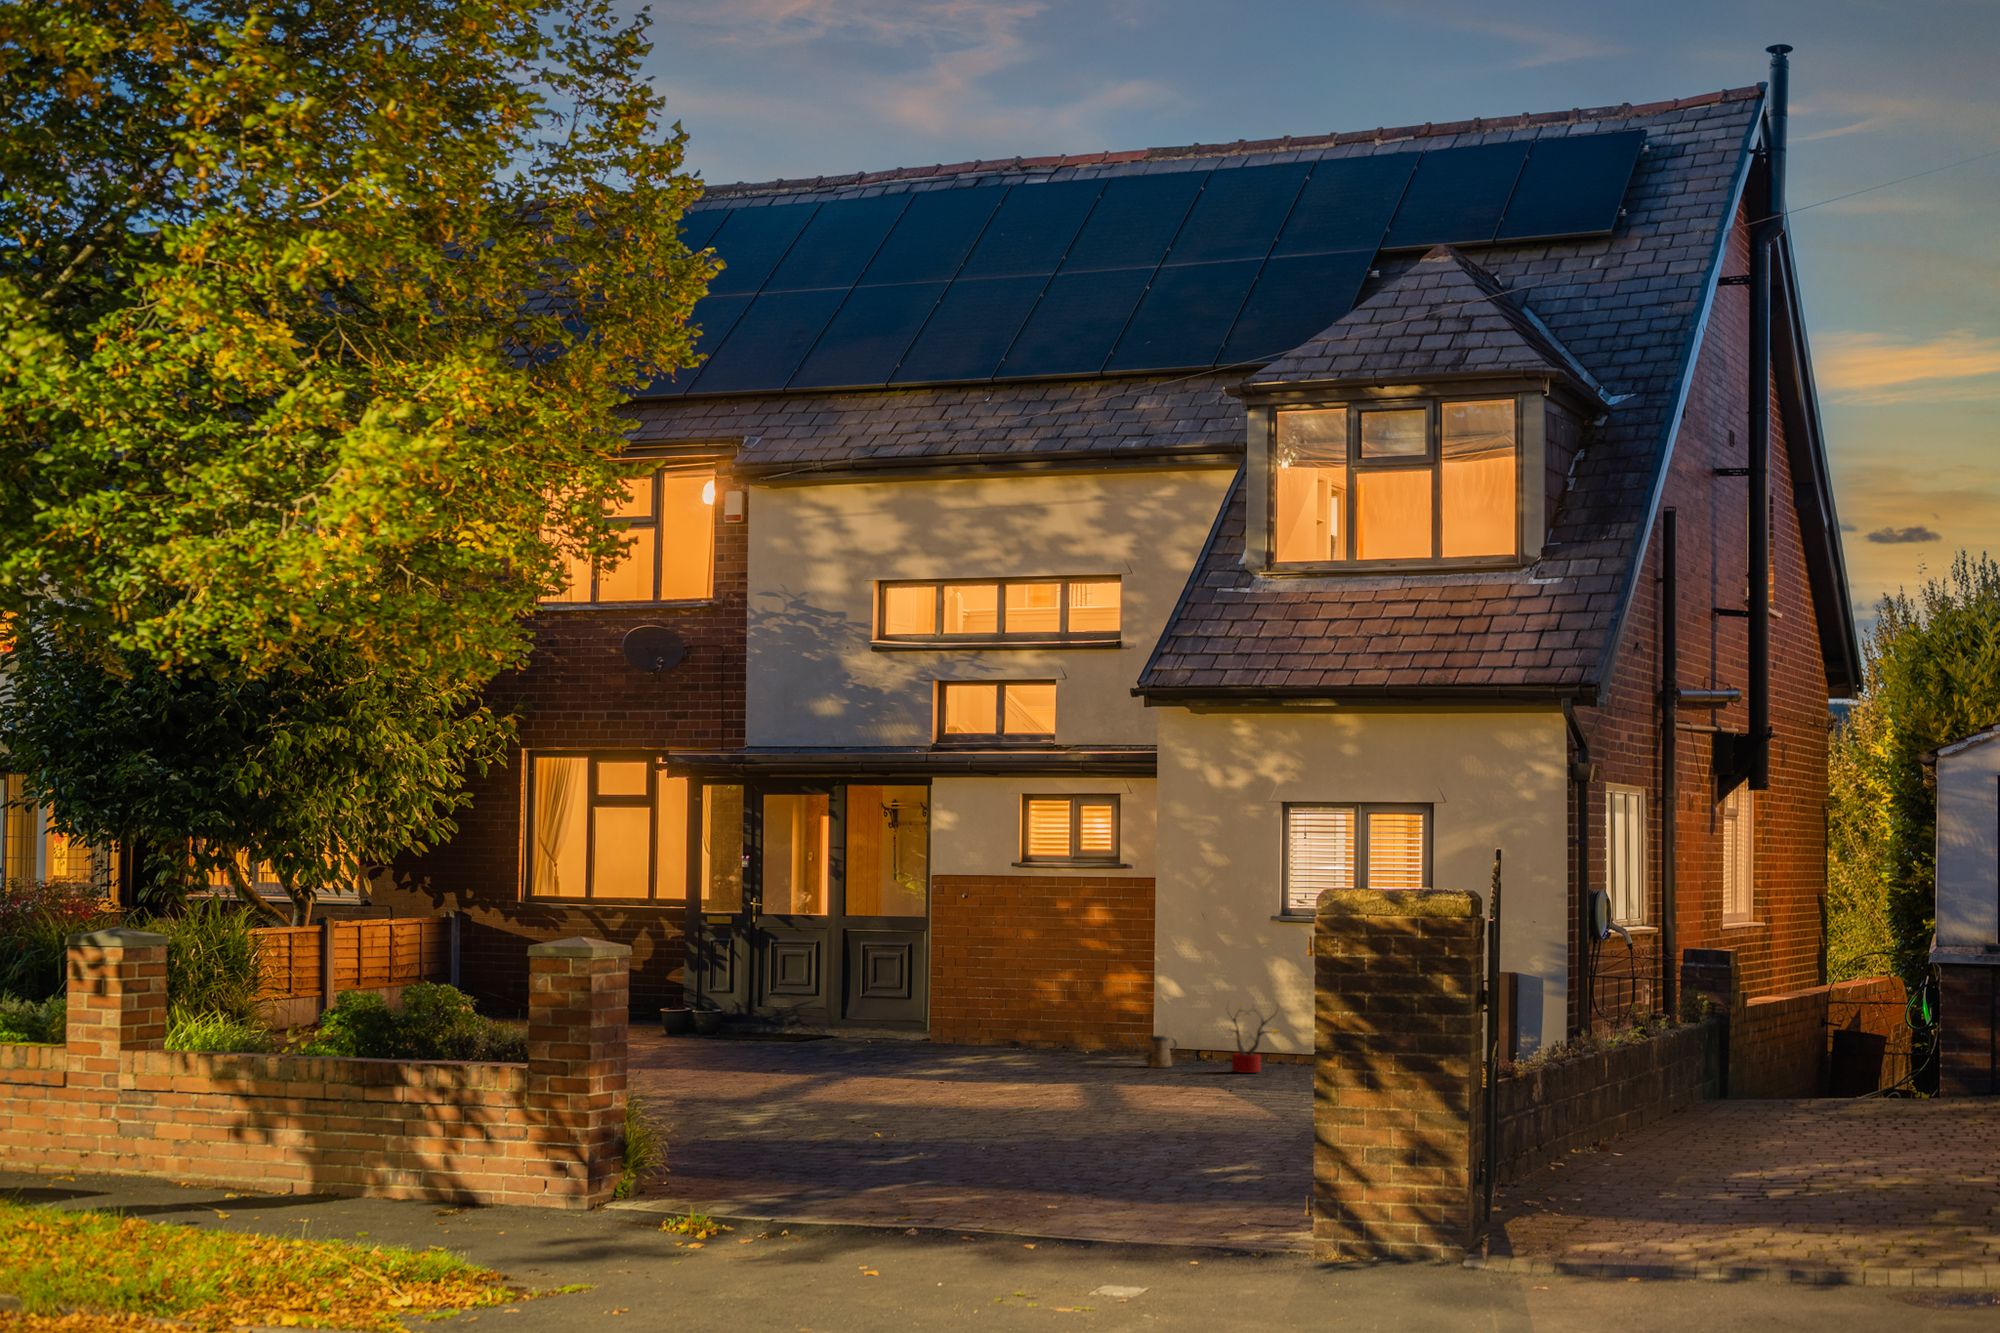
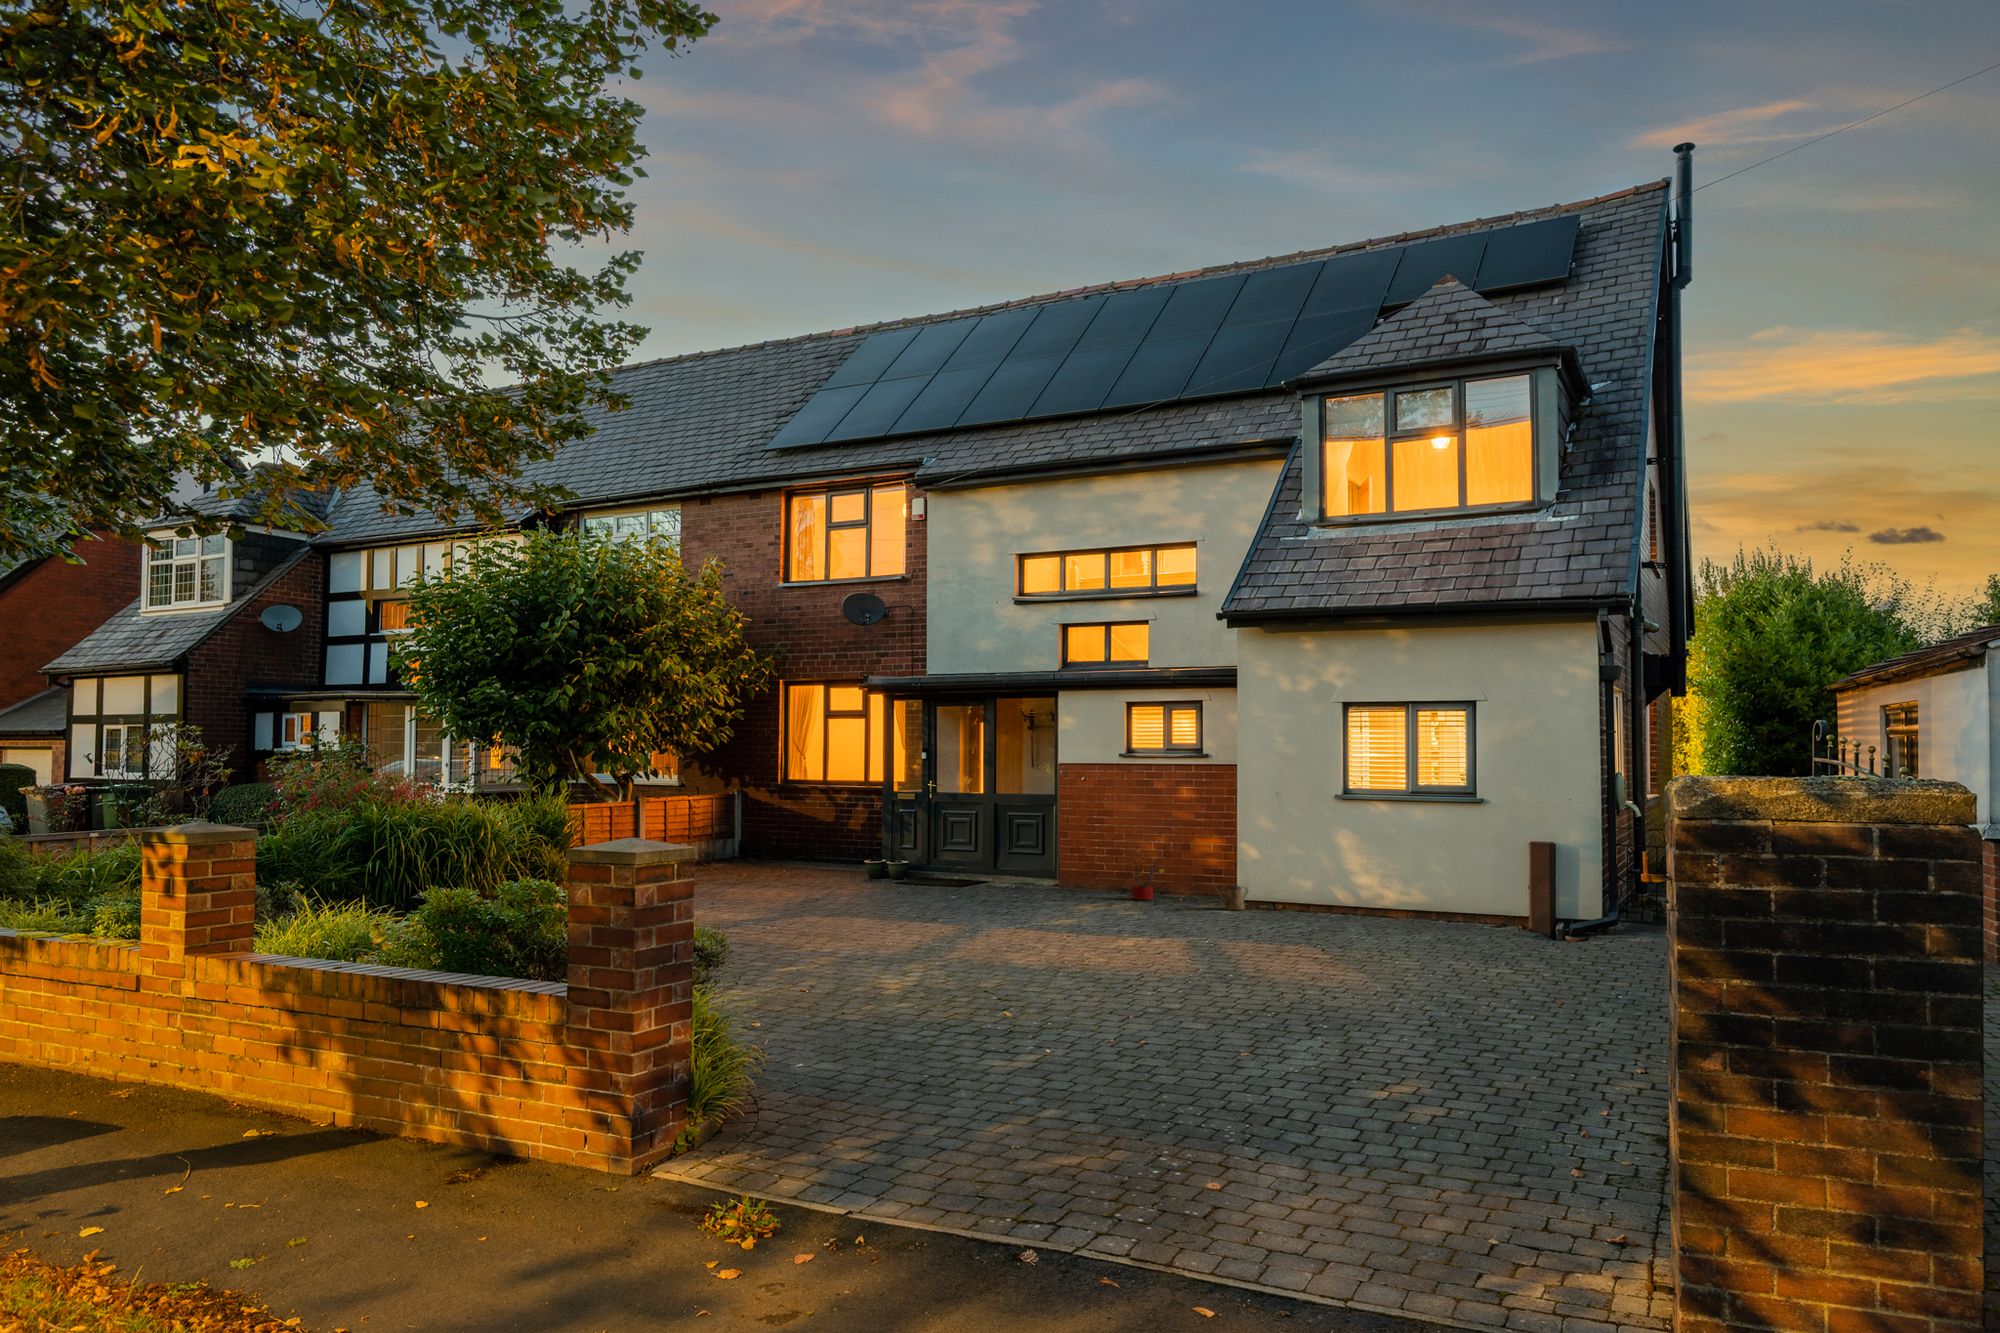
decorative plant: present [1230,1013,1279,1073] -> present [1132,855,1164,900]

